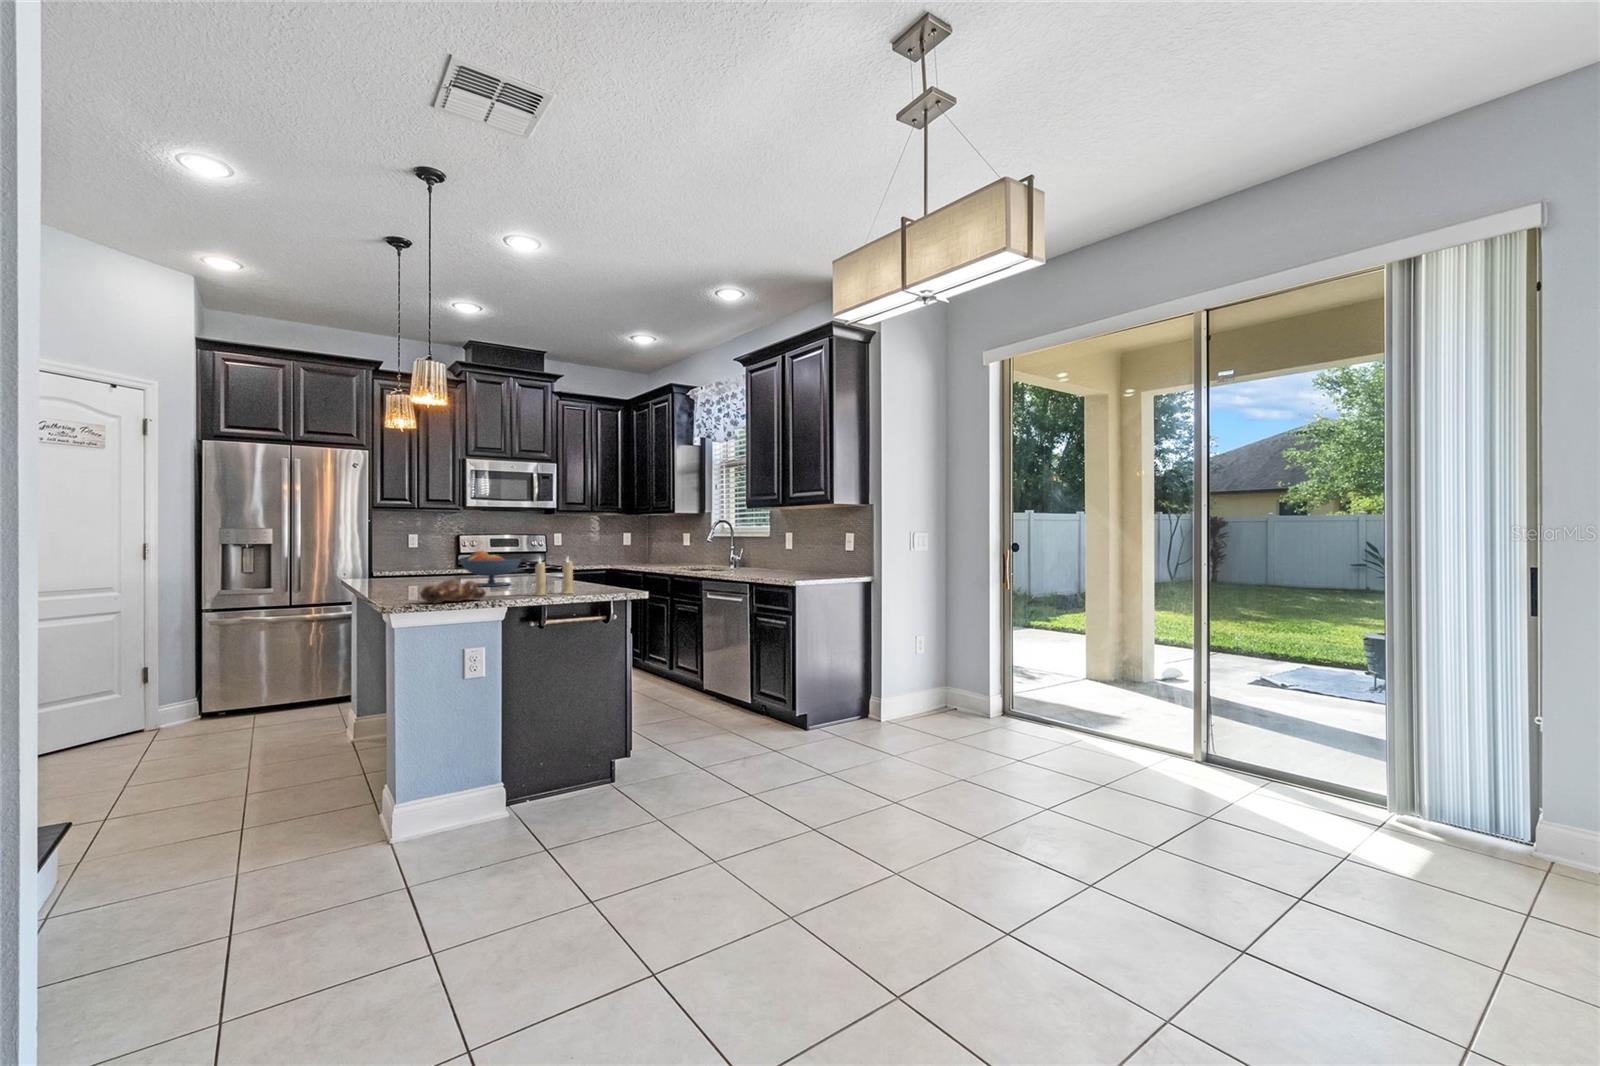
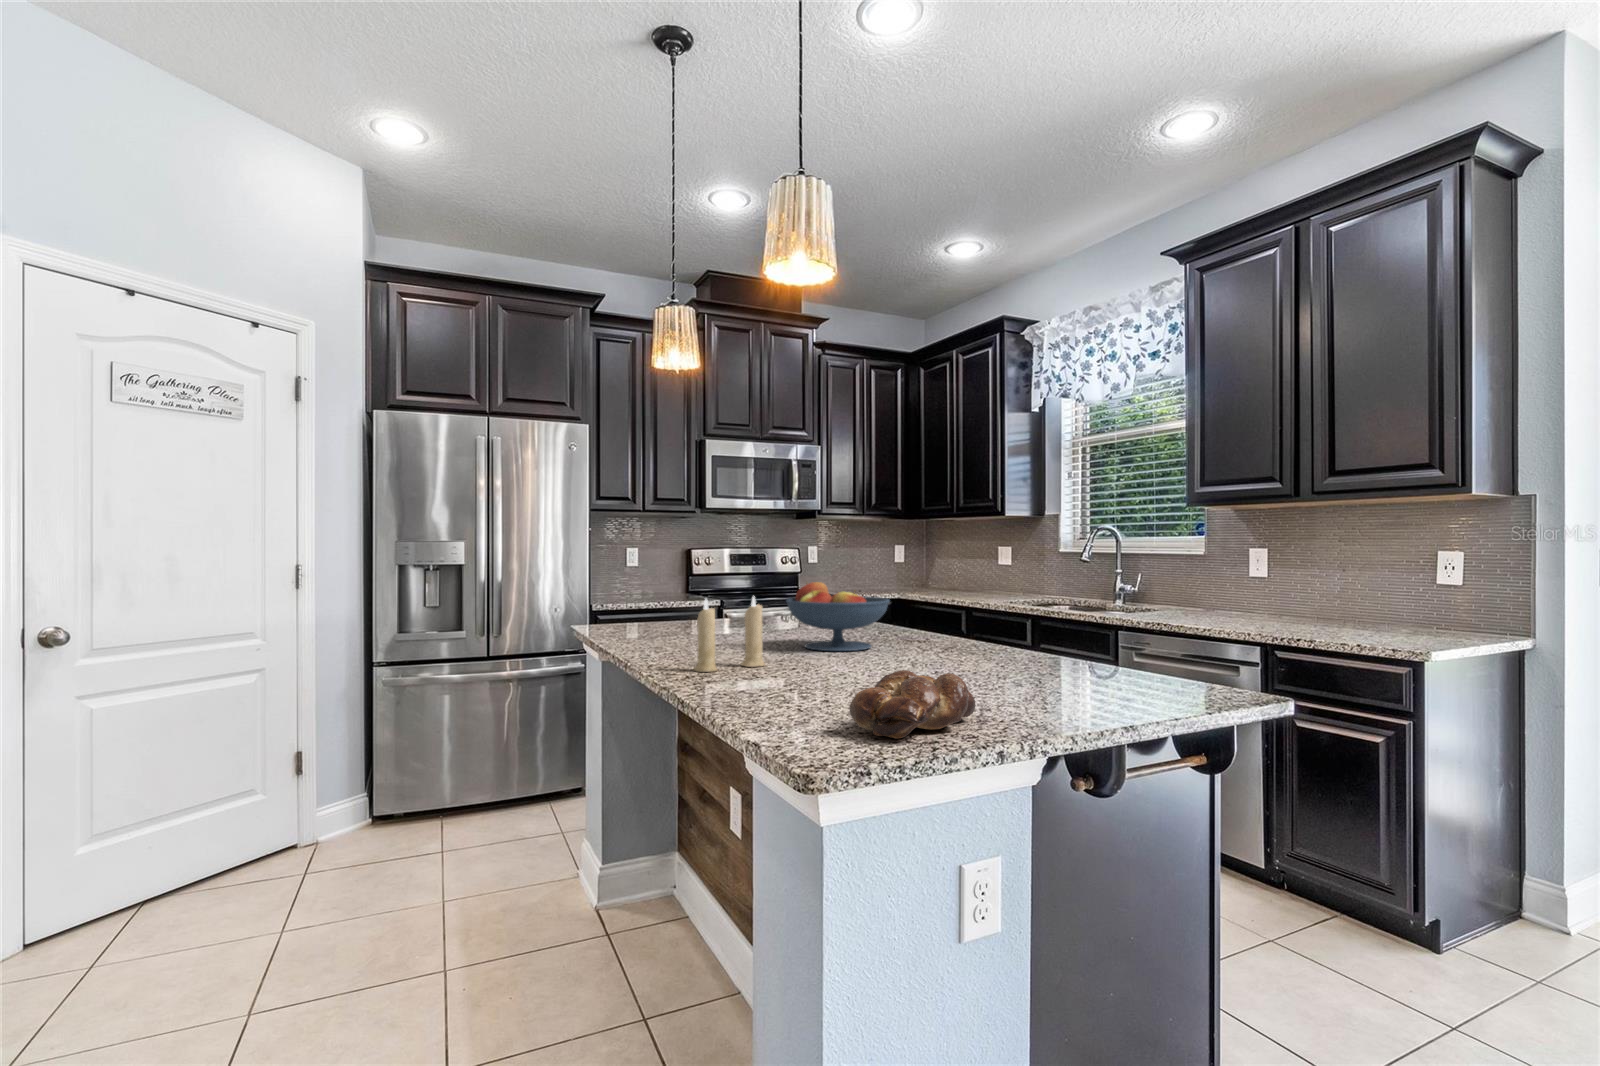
candle: present [534,558,573,596] -> present [694,597,765,672]

